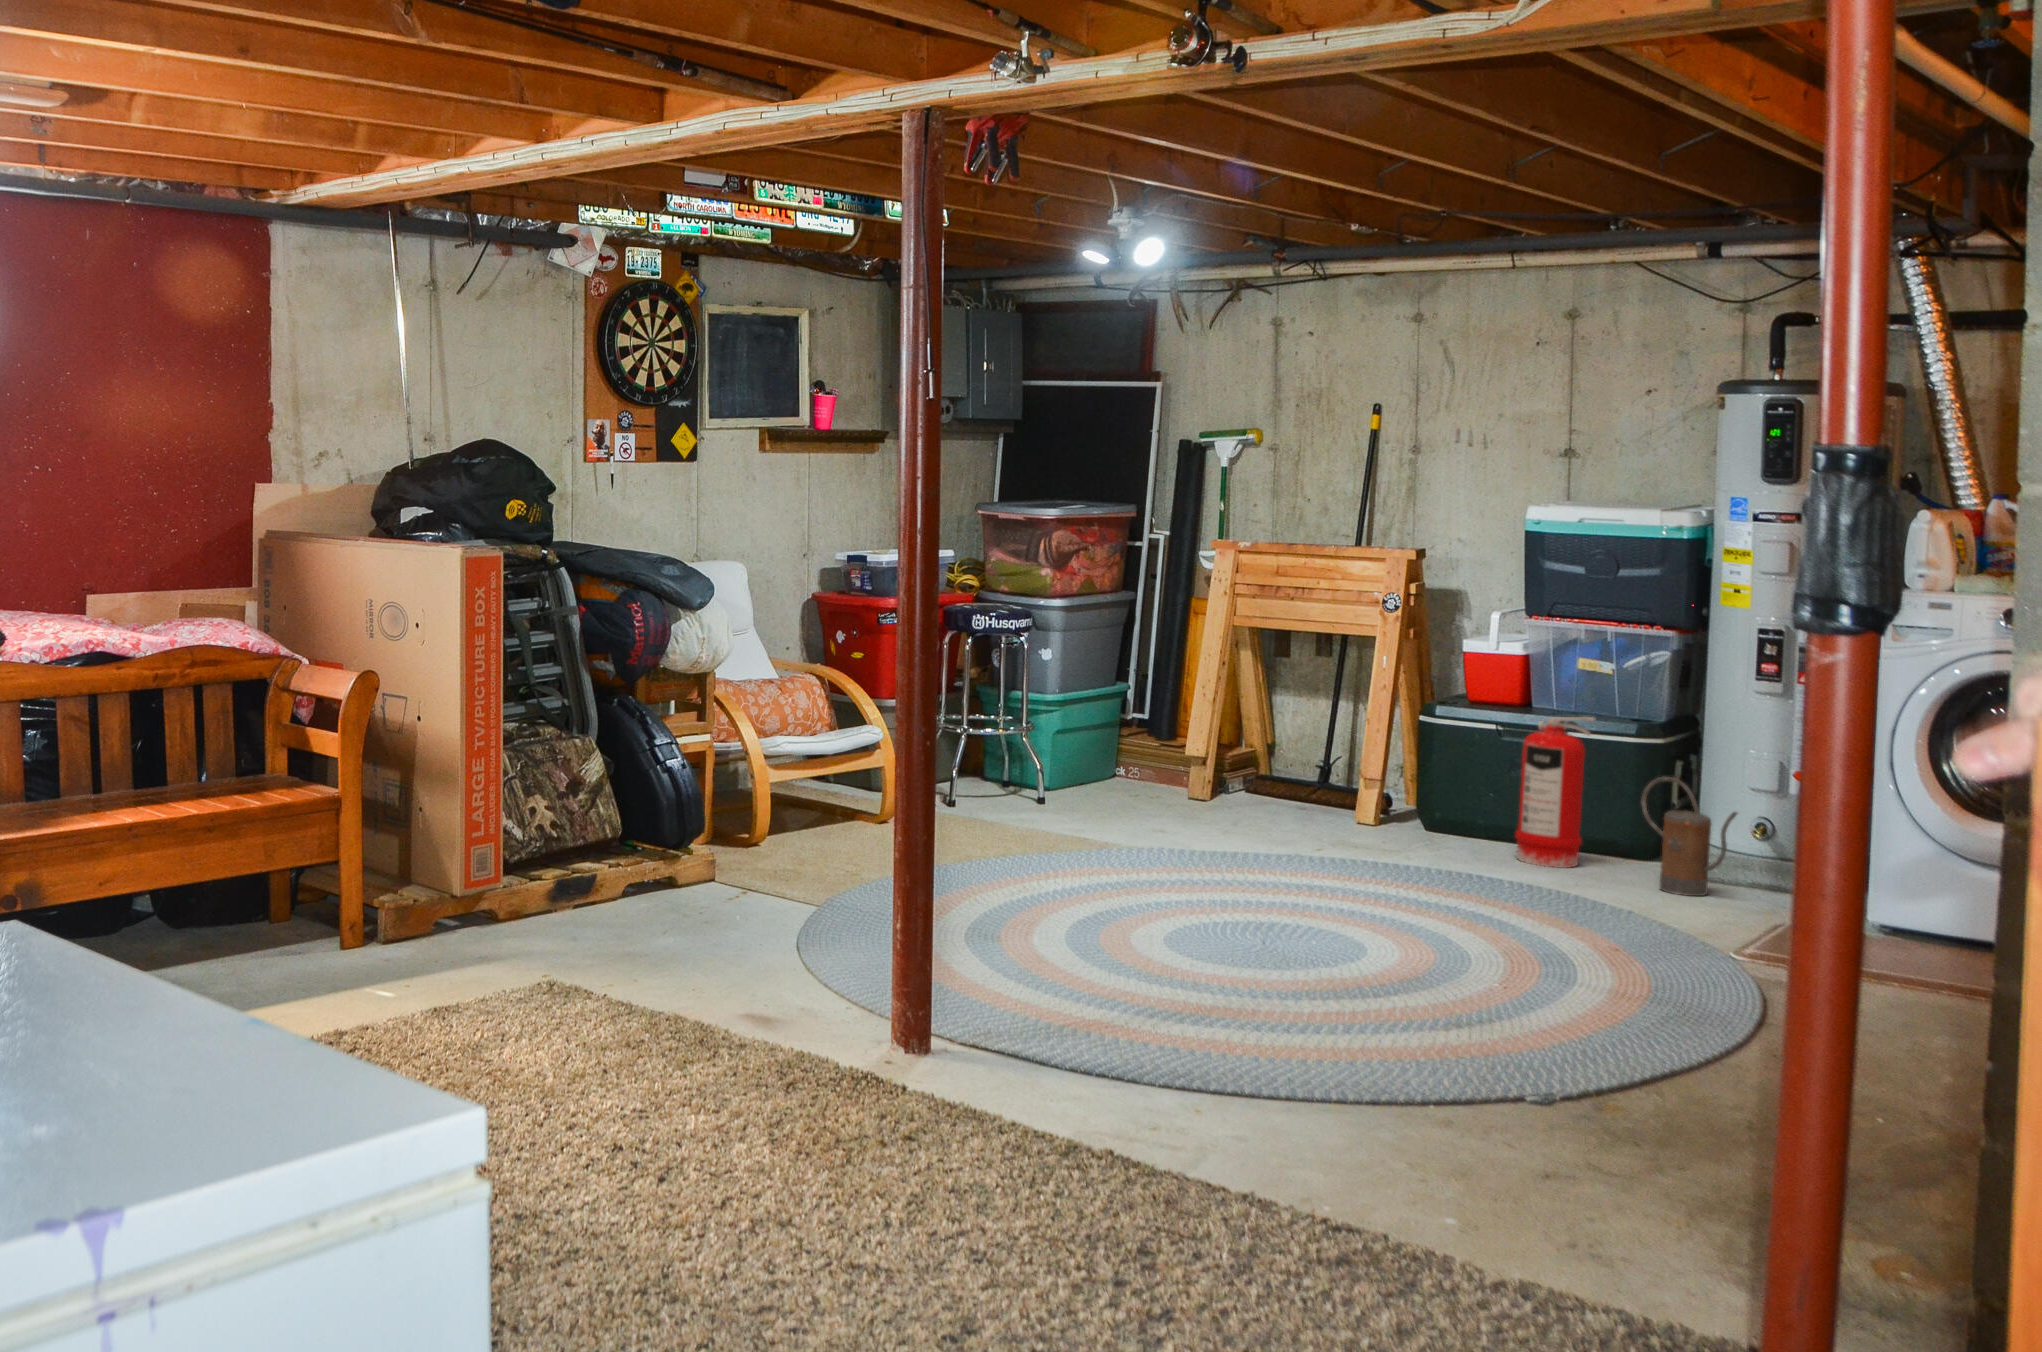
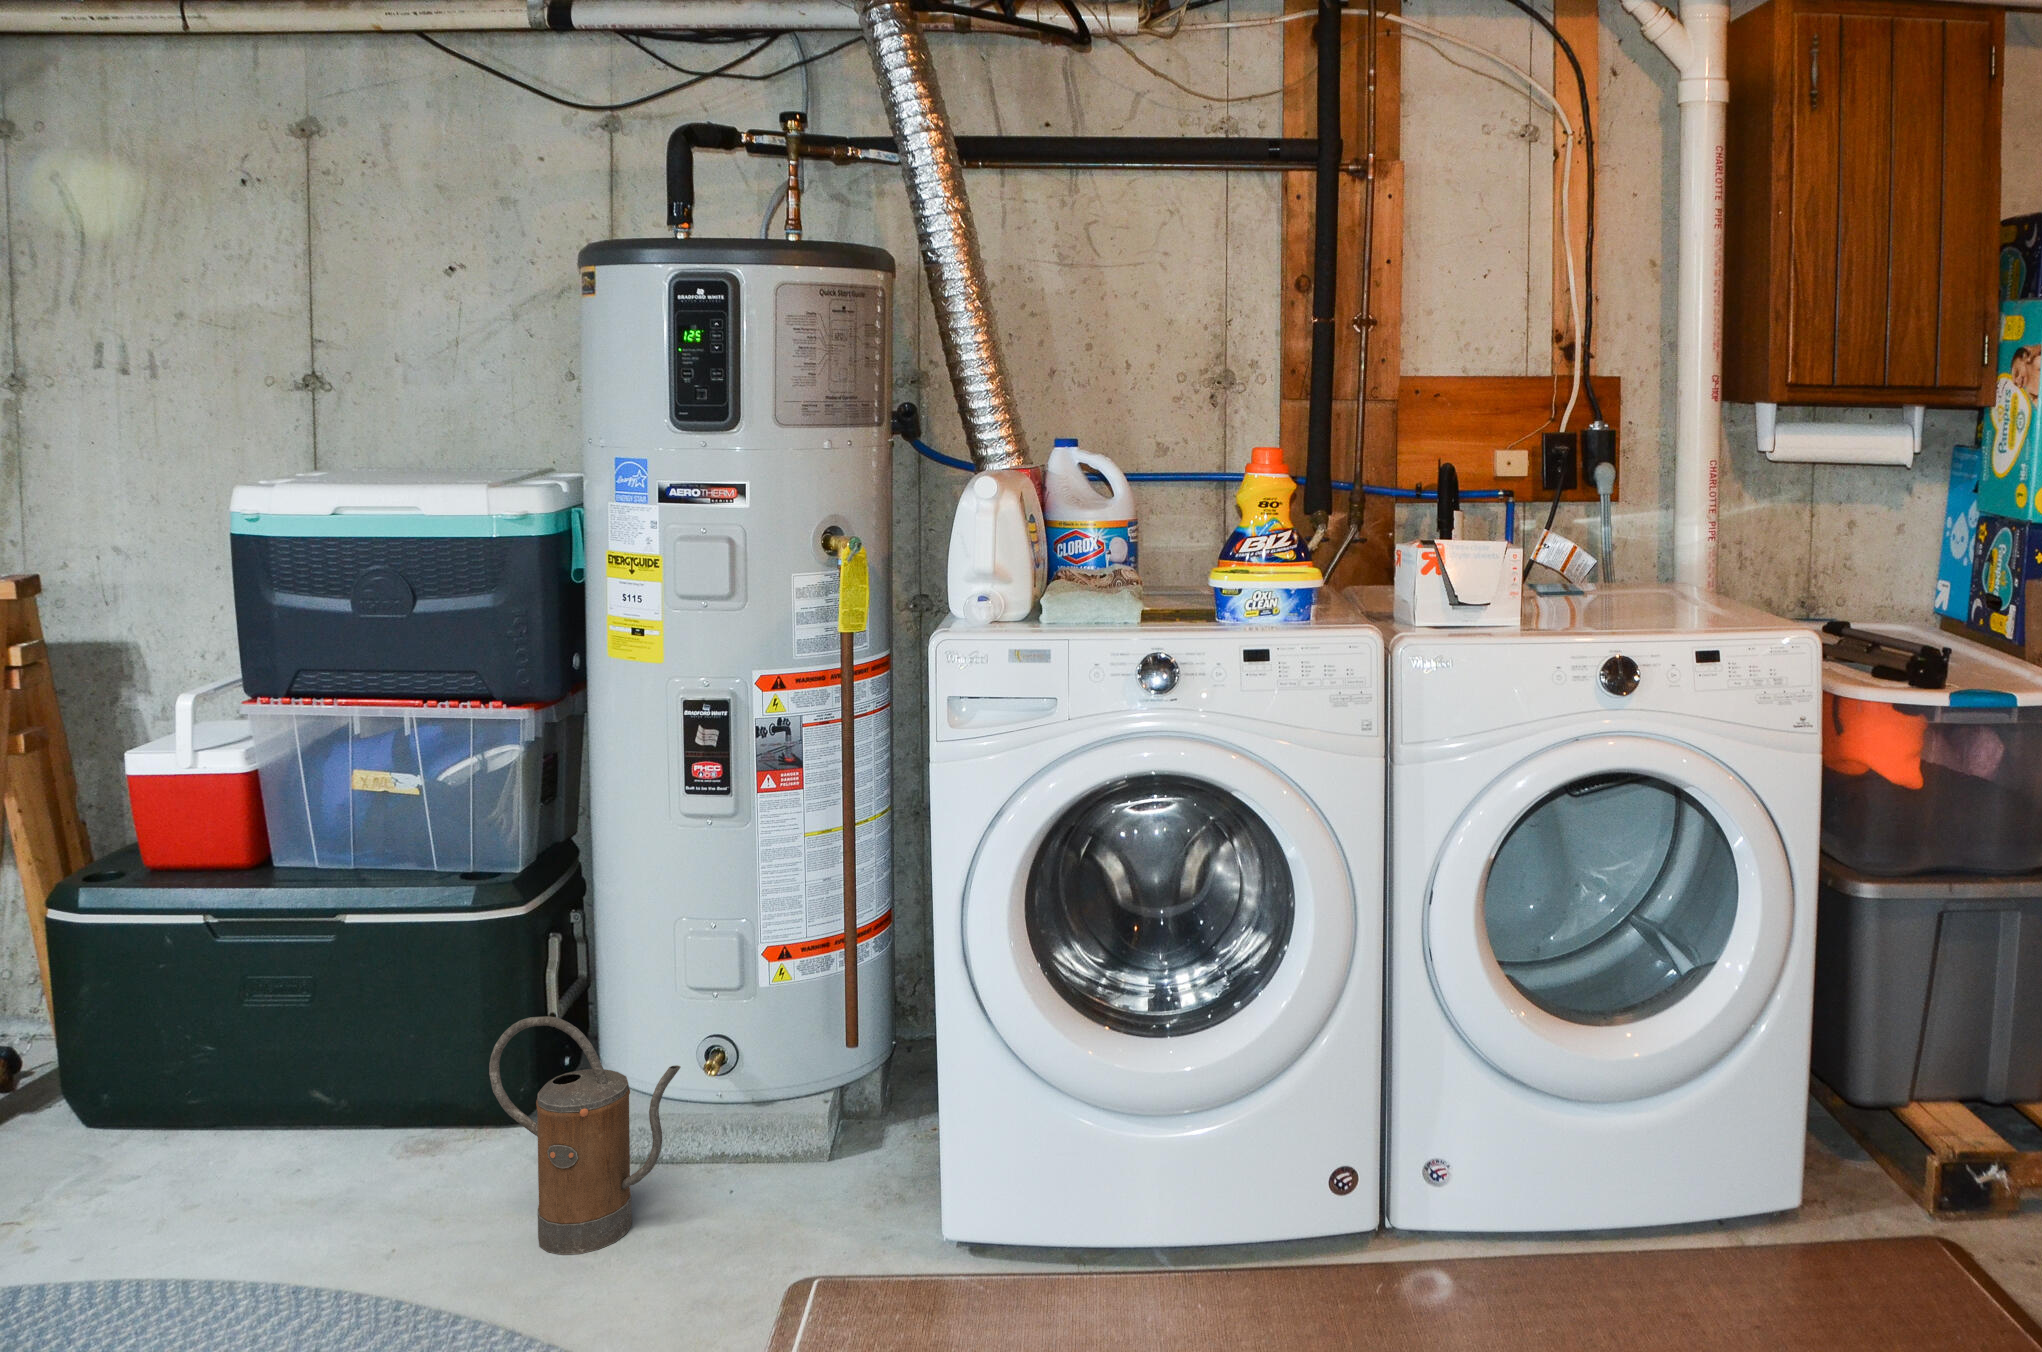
fire extinguisher: present [1516,717,1595,868] -> none [226,912,385,1246]

